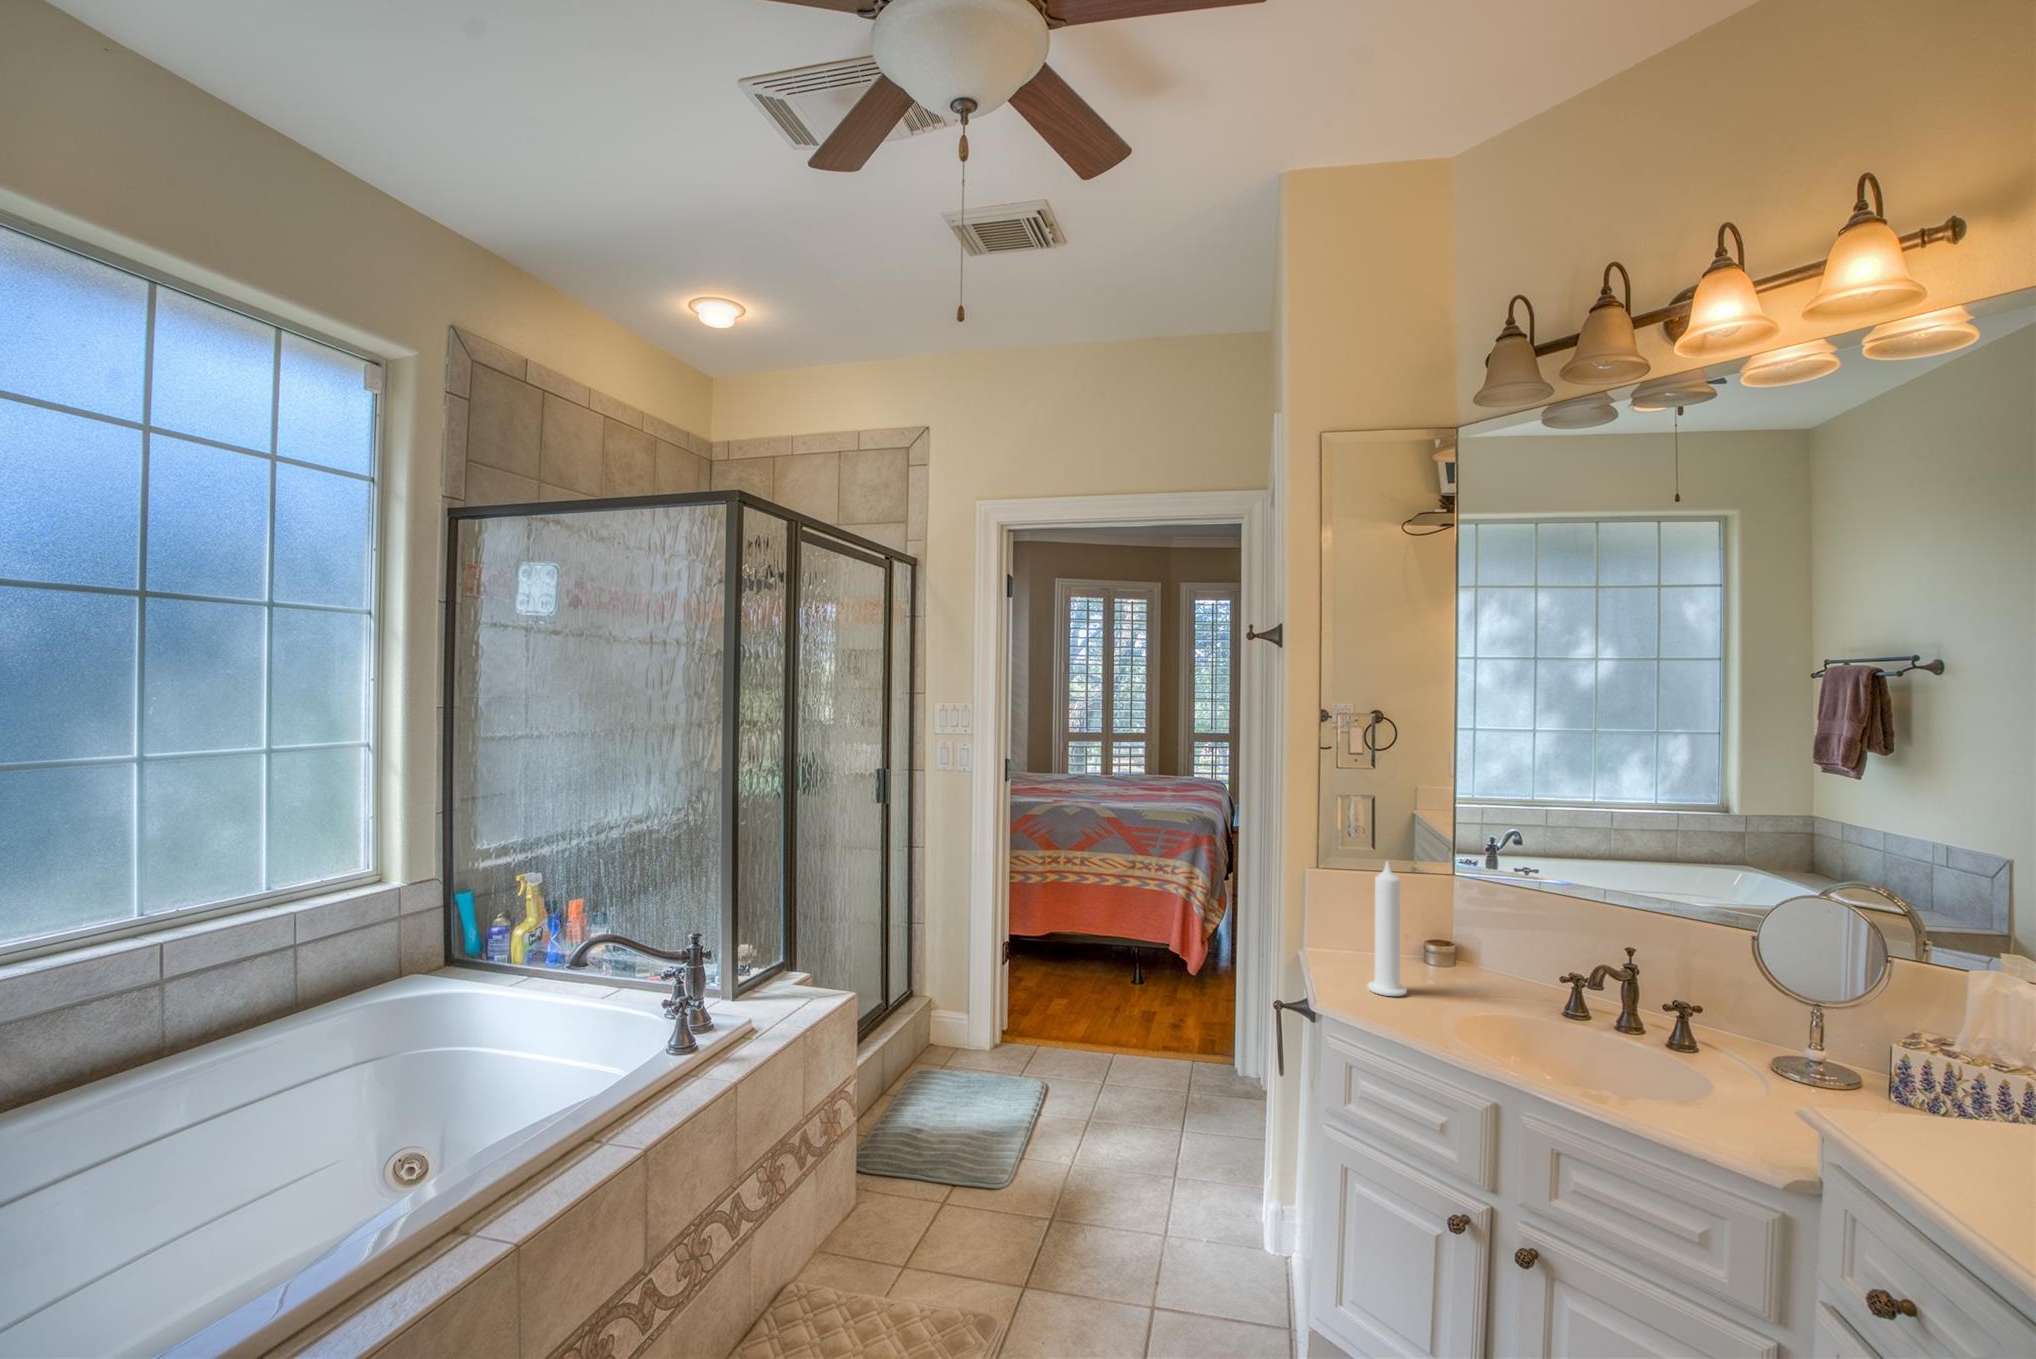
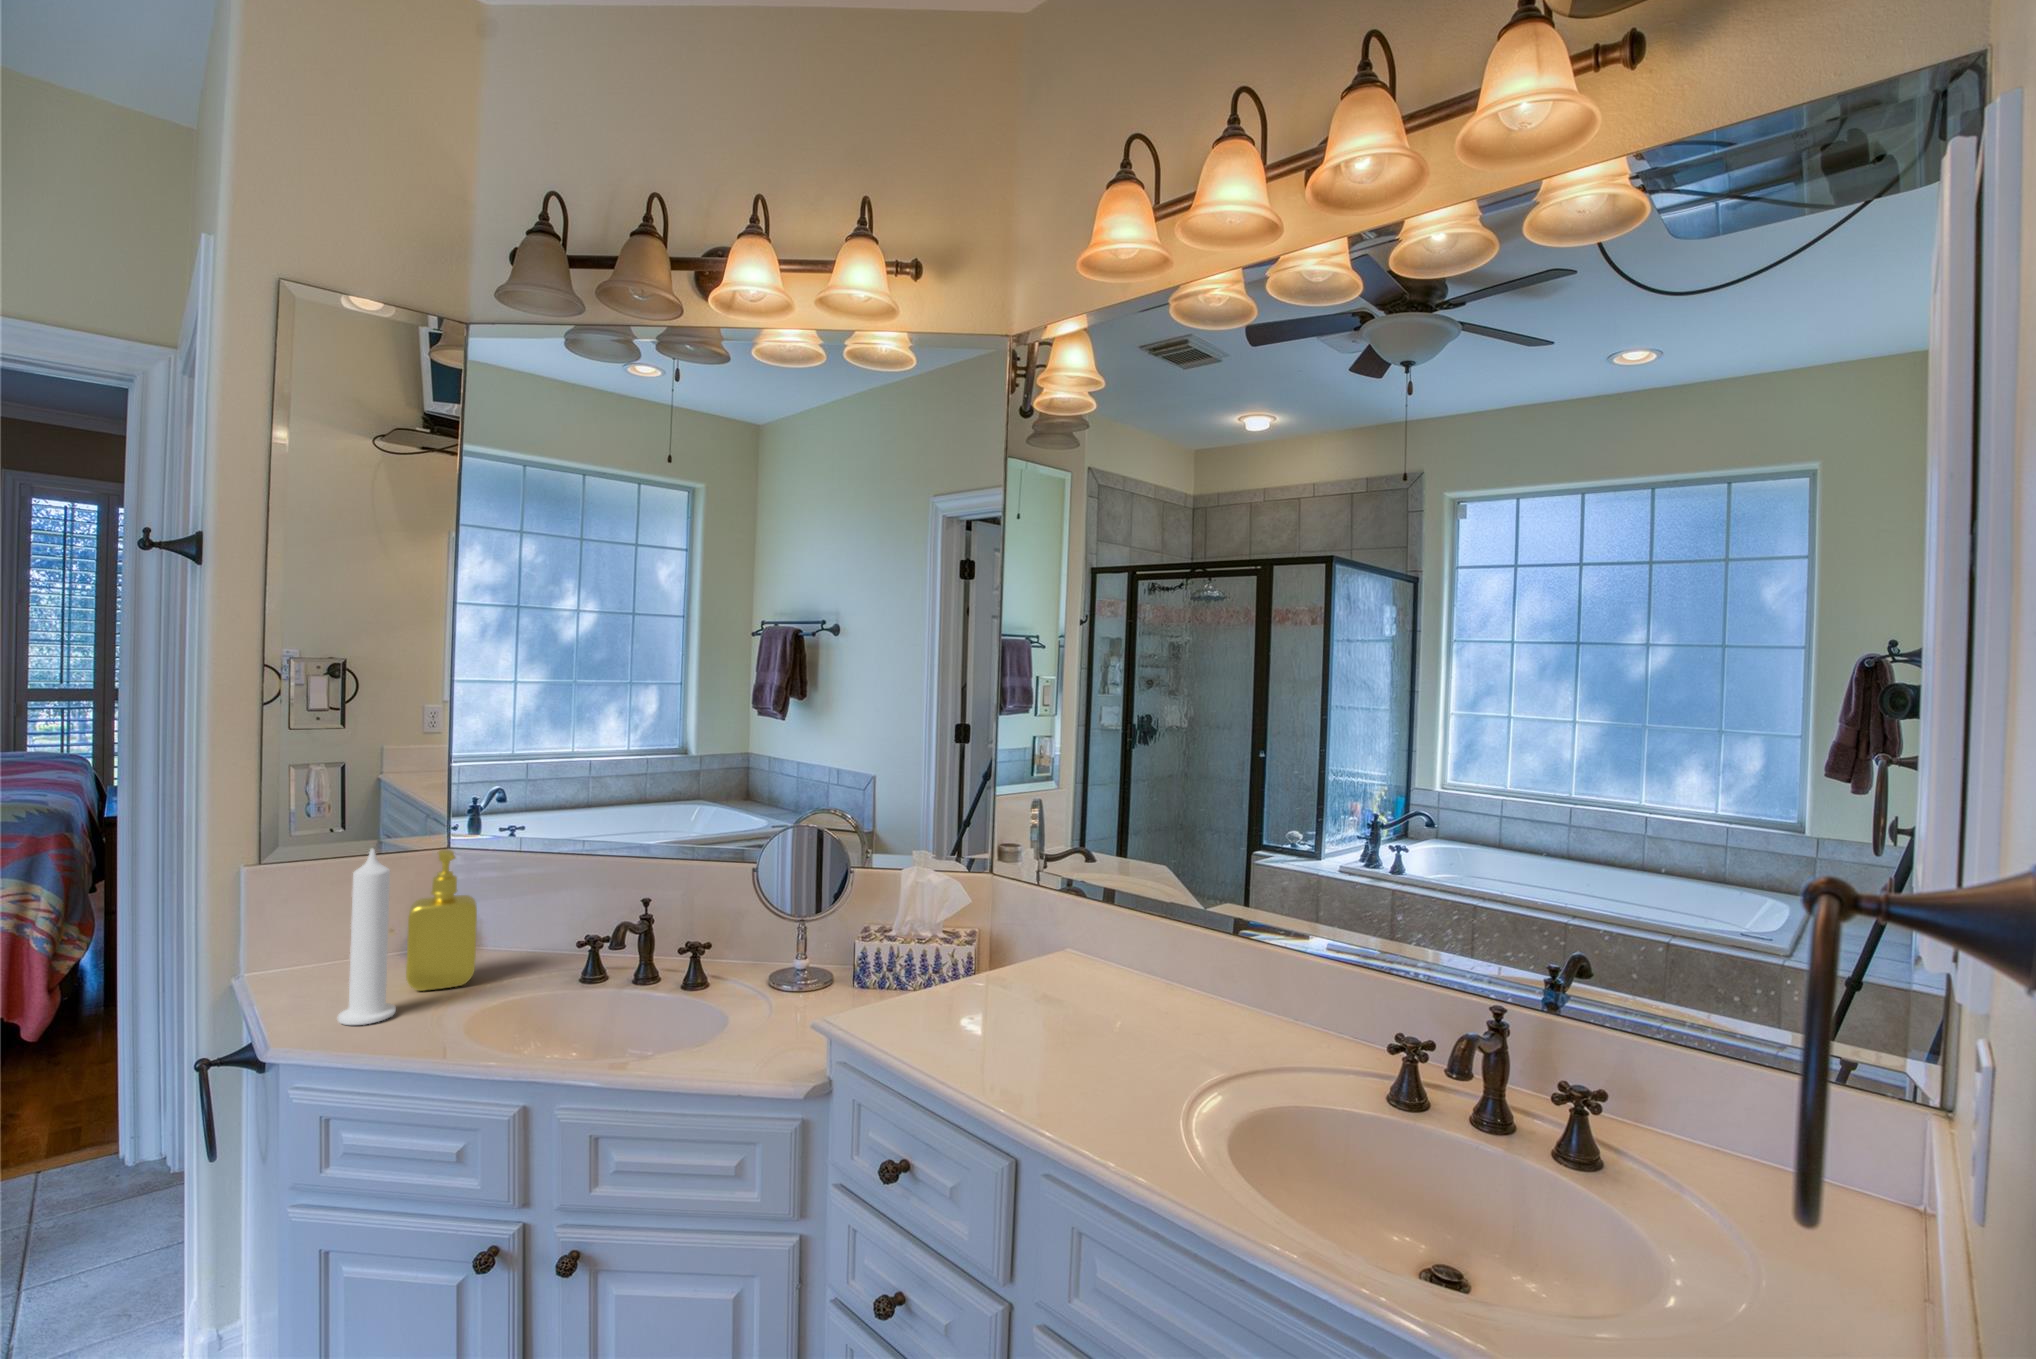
soap dispenser: none [1415,871,1468,987] -> present [406,849,477,991]

